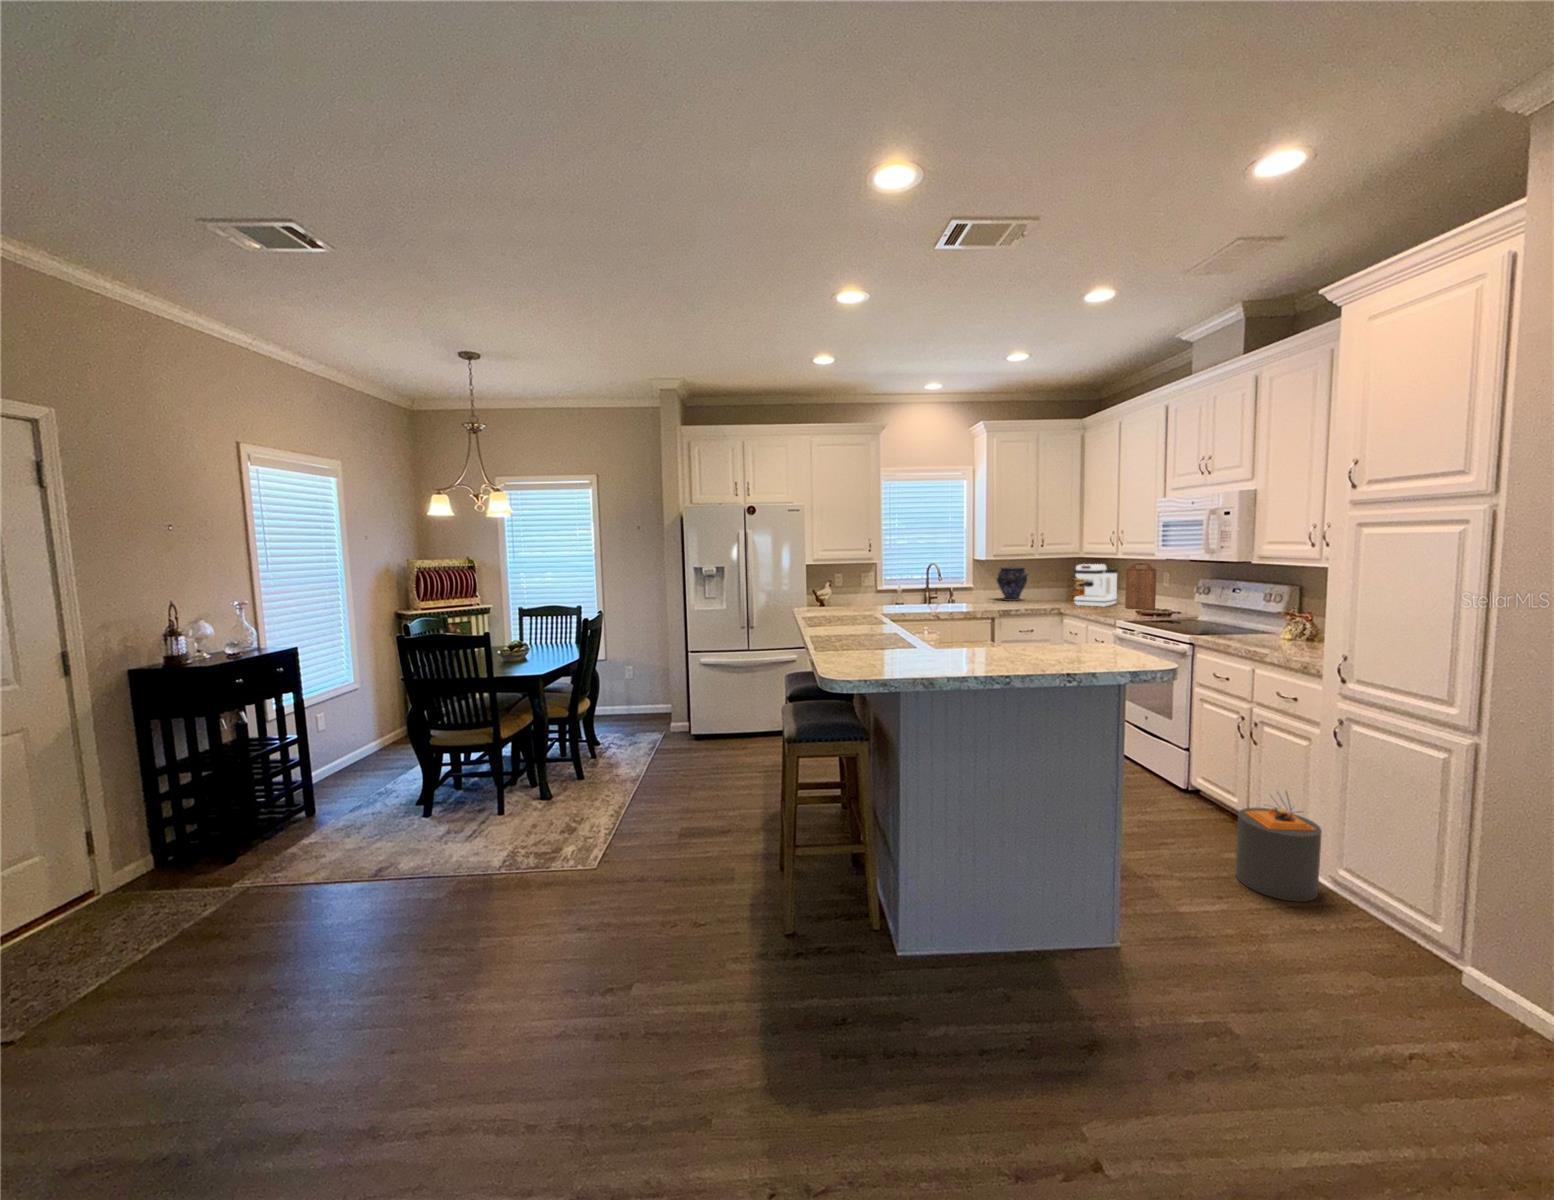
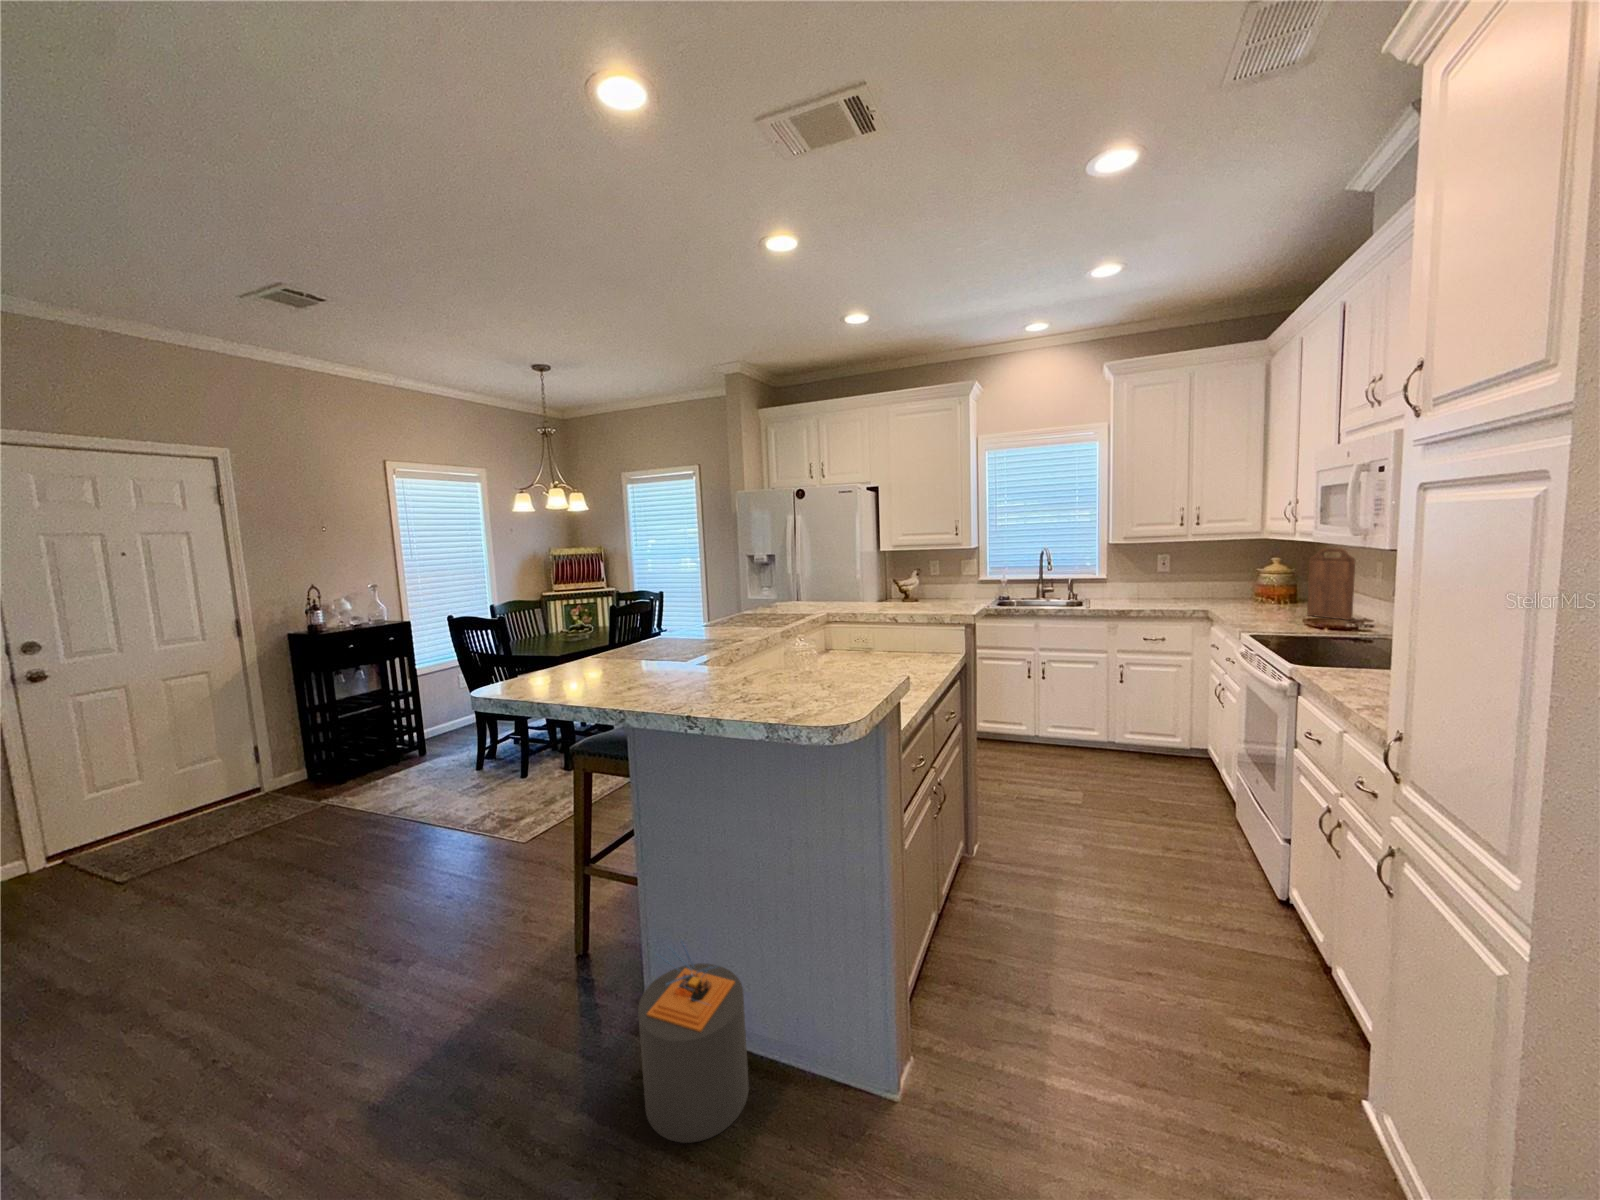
coffee maker: present [1074,564,1117,607] -> none [1234,550,1309,612]
vase: present [997,568,1028,601] -> none [1145,553,1189,598]
trash can: present [1235,791,1322,902] -> present [638,941,749,1143]

